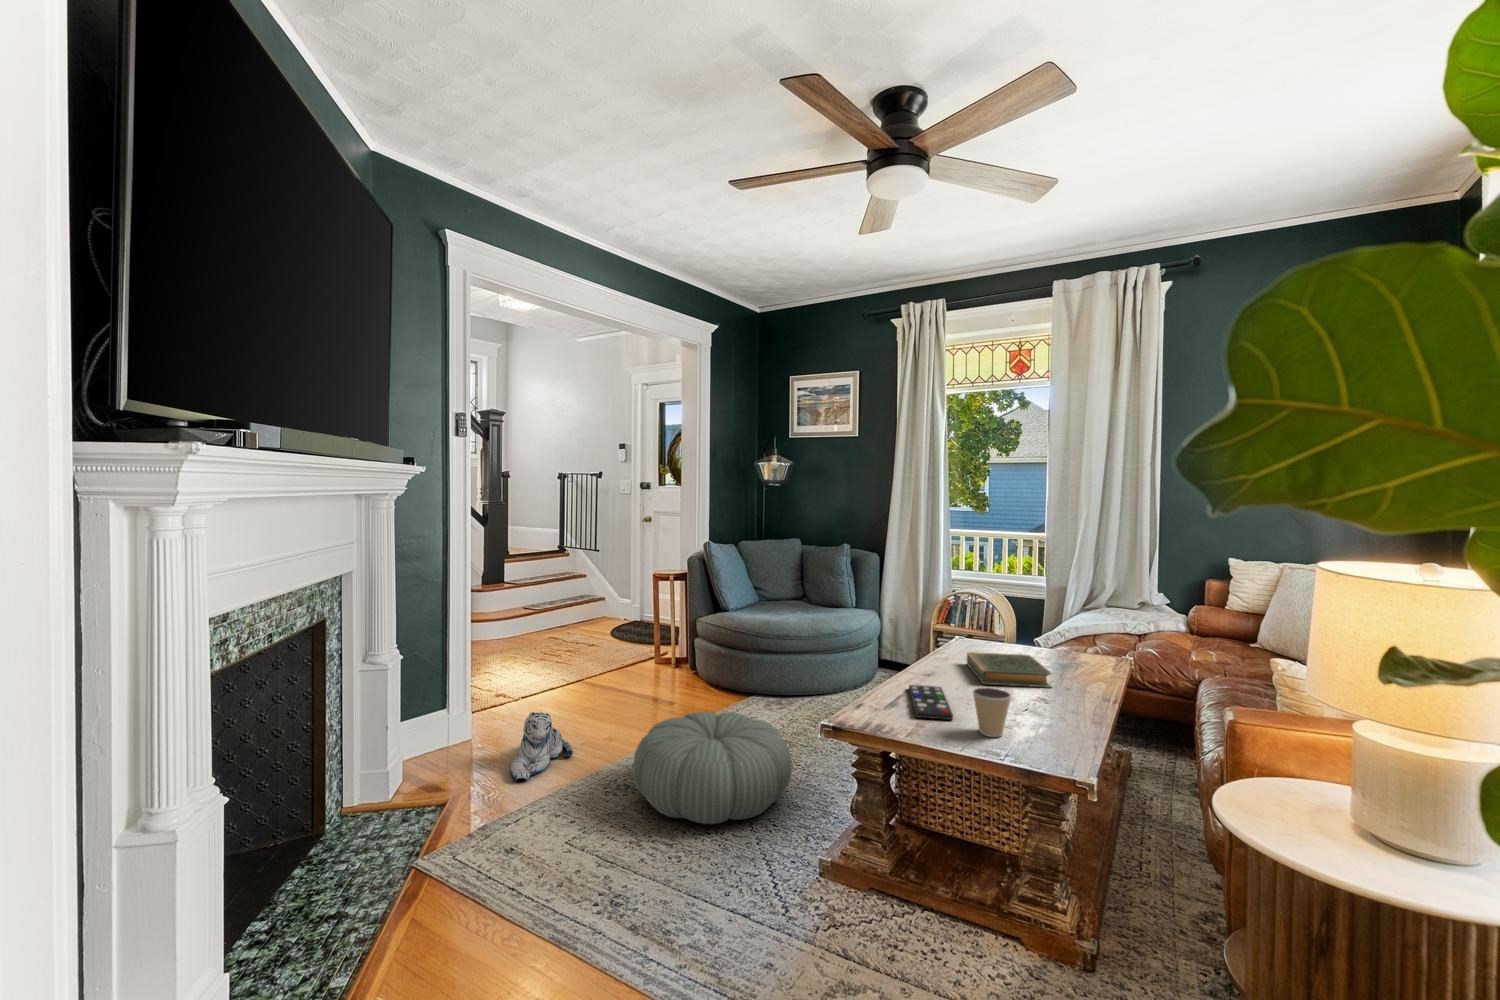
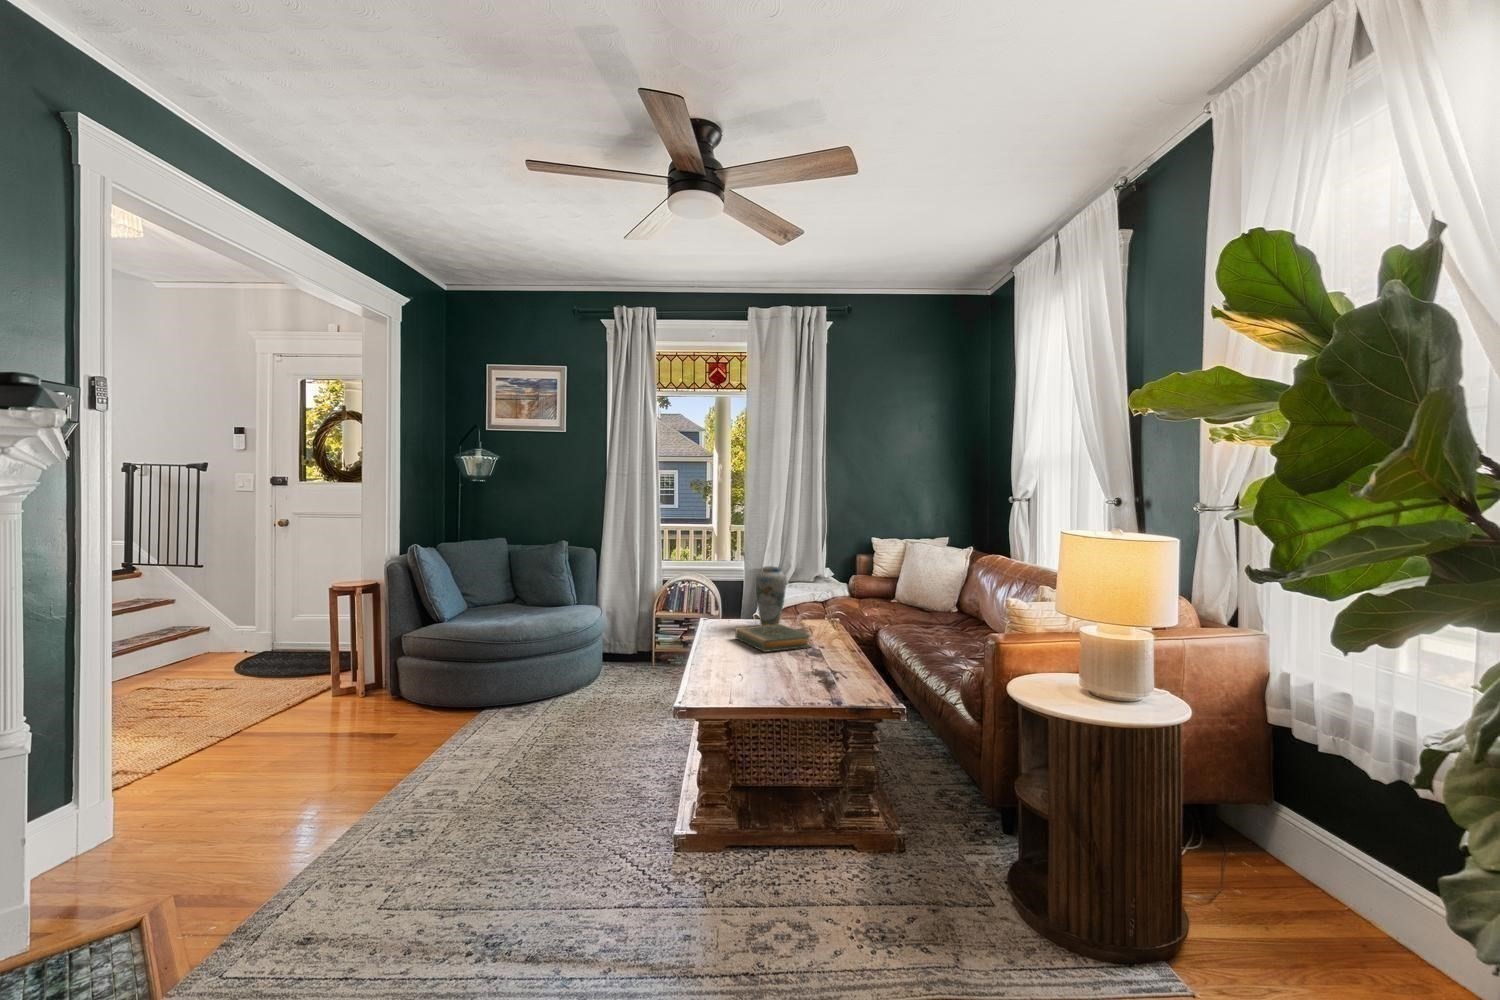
vase: none [1007,584,1046,658] -> present [756,566,786,626]
remote control: present [909,685,953,720] -> none [713,659,772,686]
coffee cup: present [973,688,1011,737] -> none [793,650,824,690]
plush toy: present [511,712,573,780] -> none [222,769,307,864]
pouf: present [632,712,792,824] -> none [427,721,605,844]

